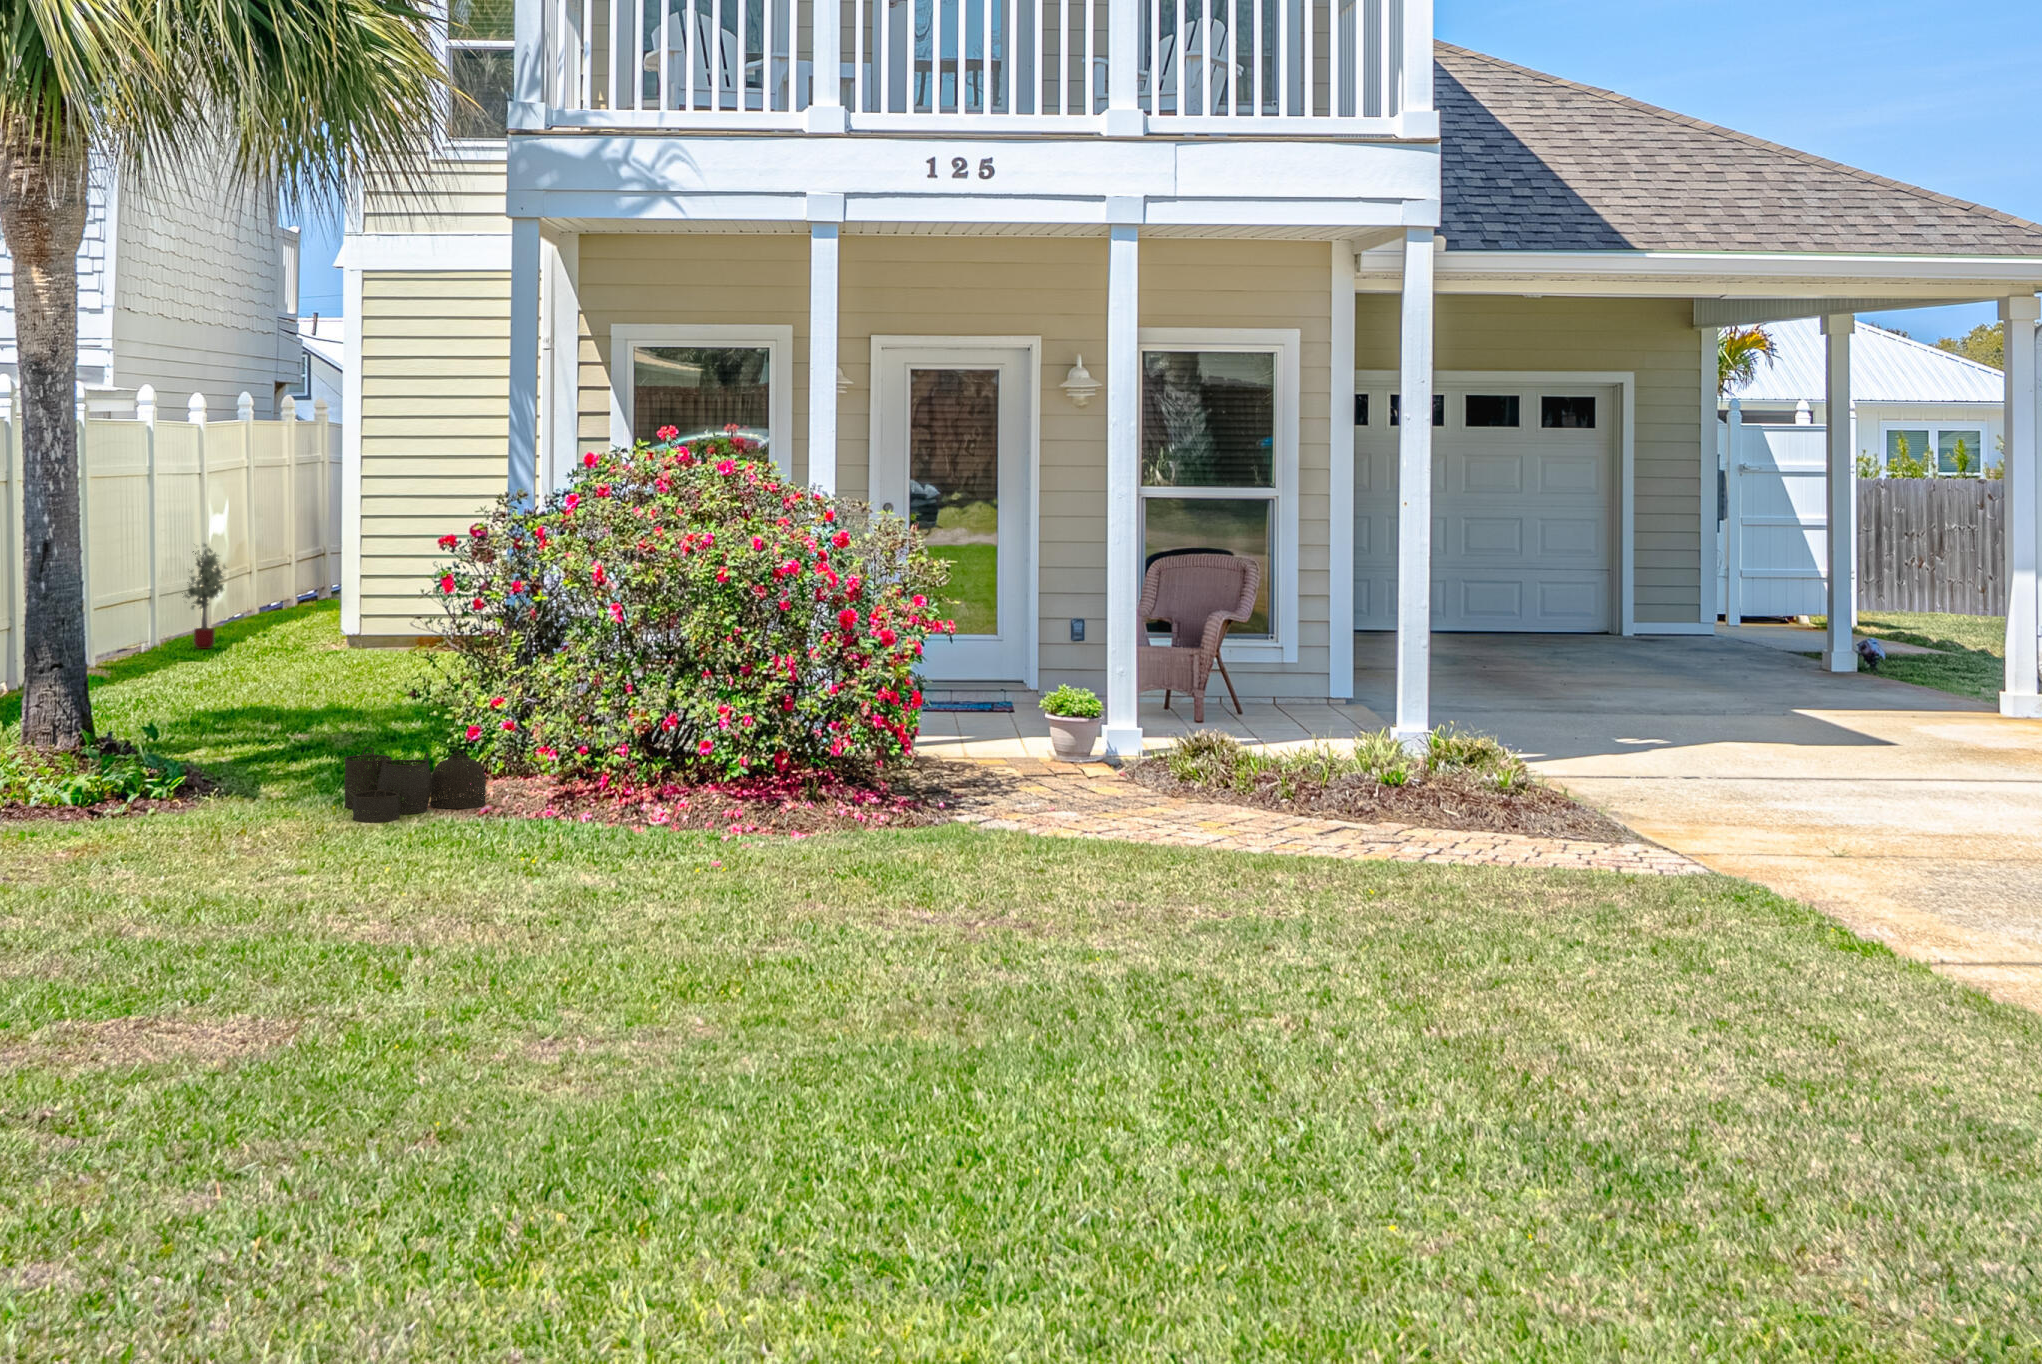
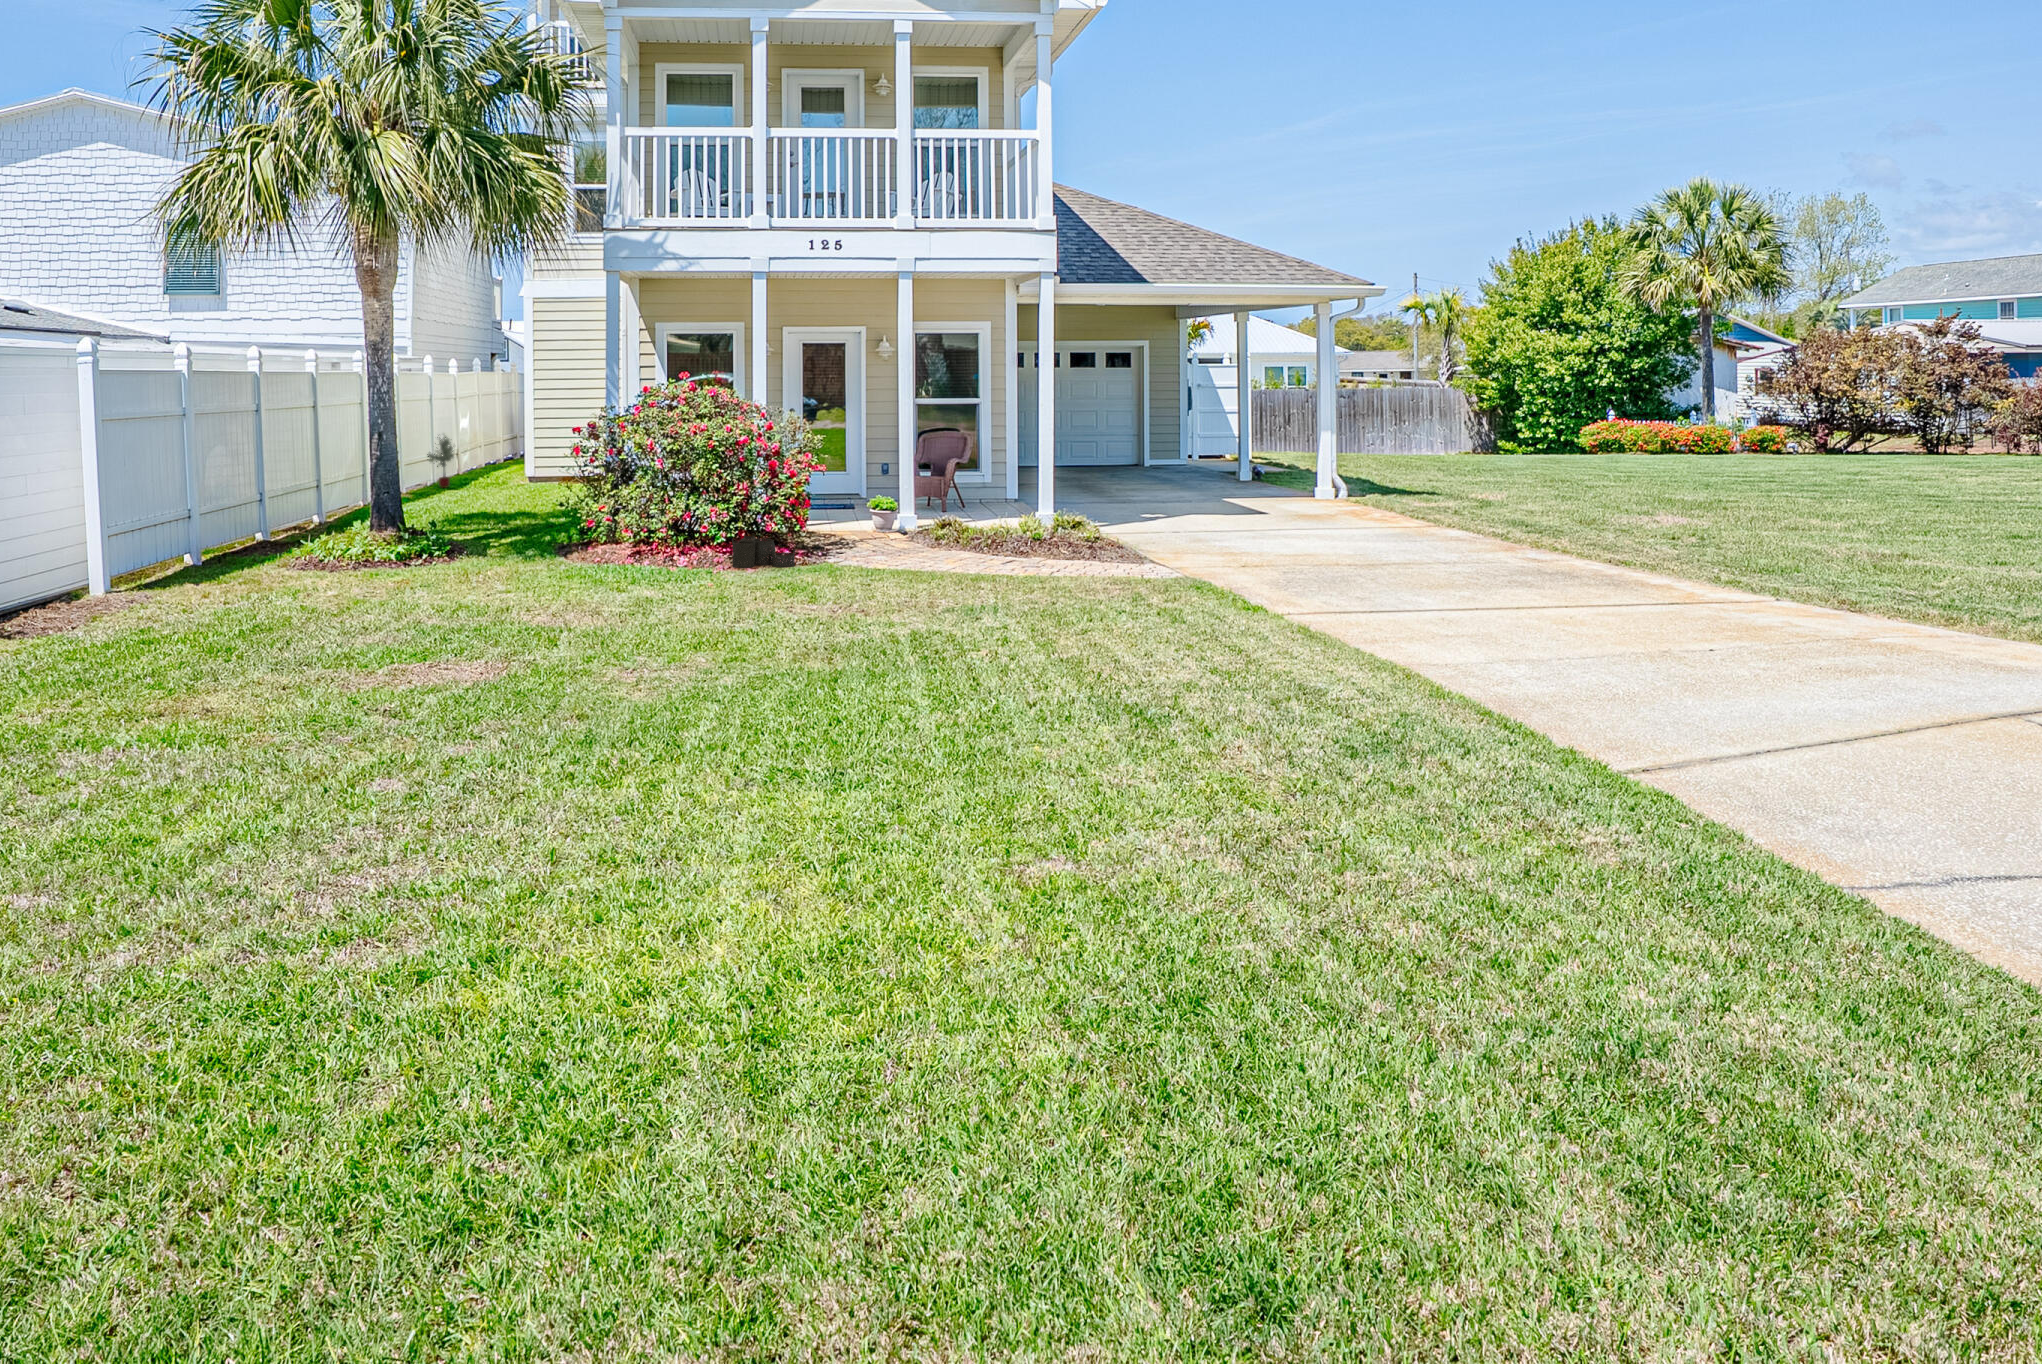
woven basket: present [344,747,486,822] -> present [732,534,795,568]

